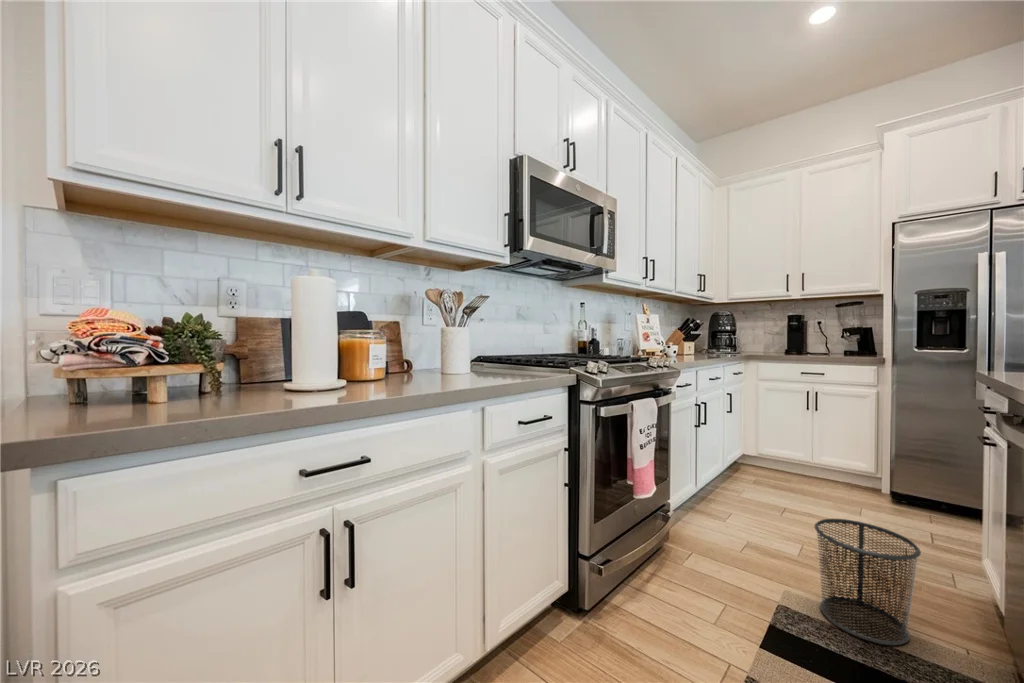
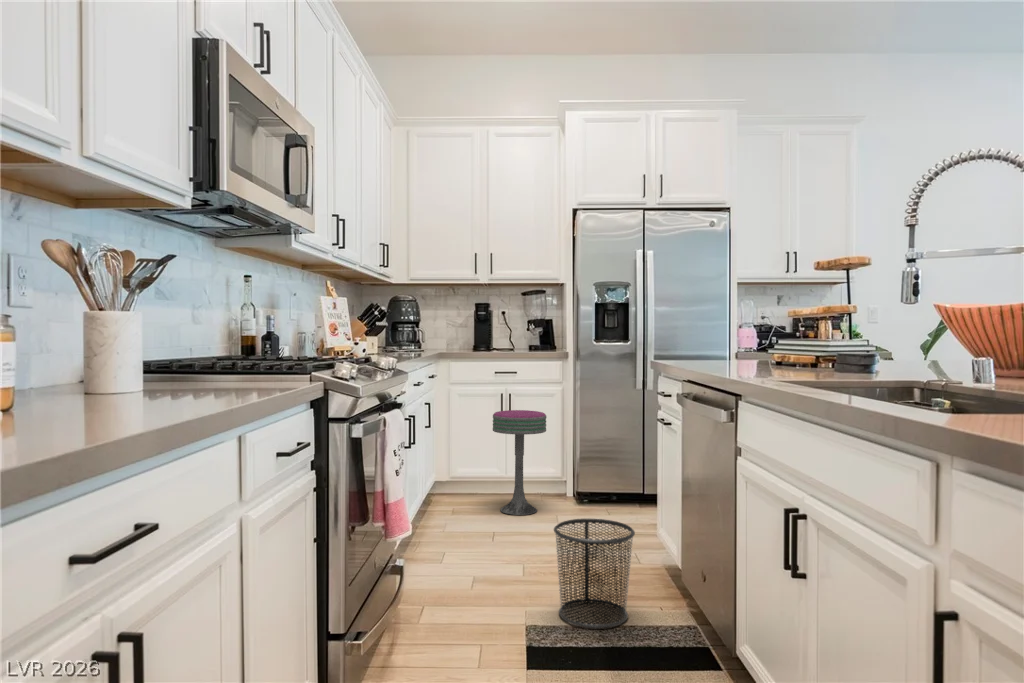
bar stool: none [794,405,852,498] -> present [493,410,546,515]

